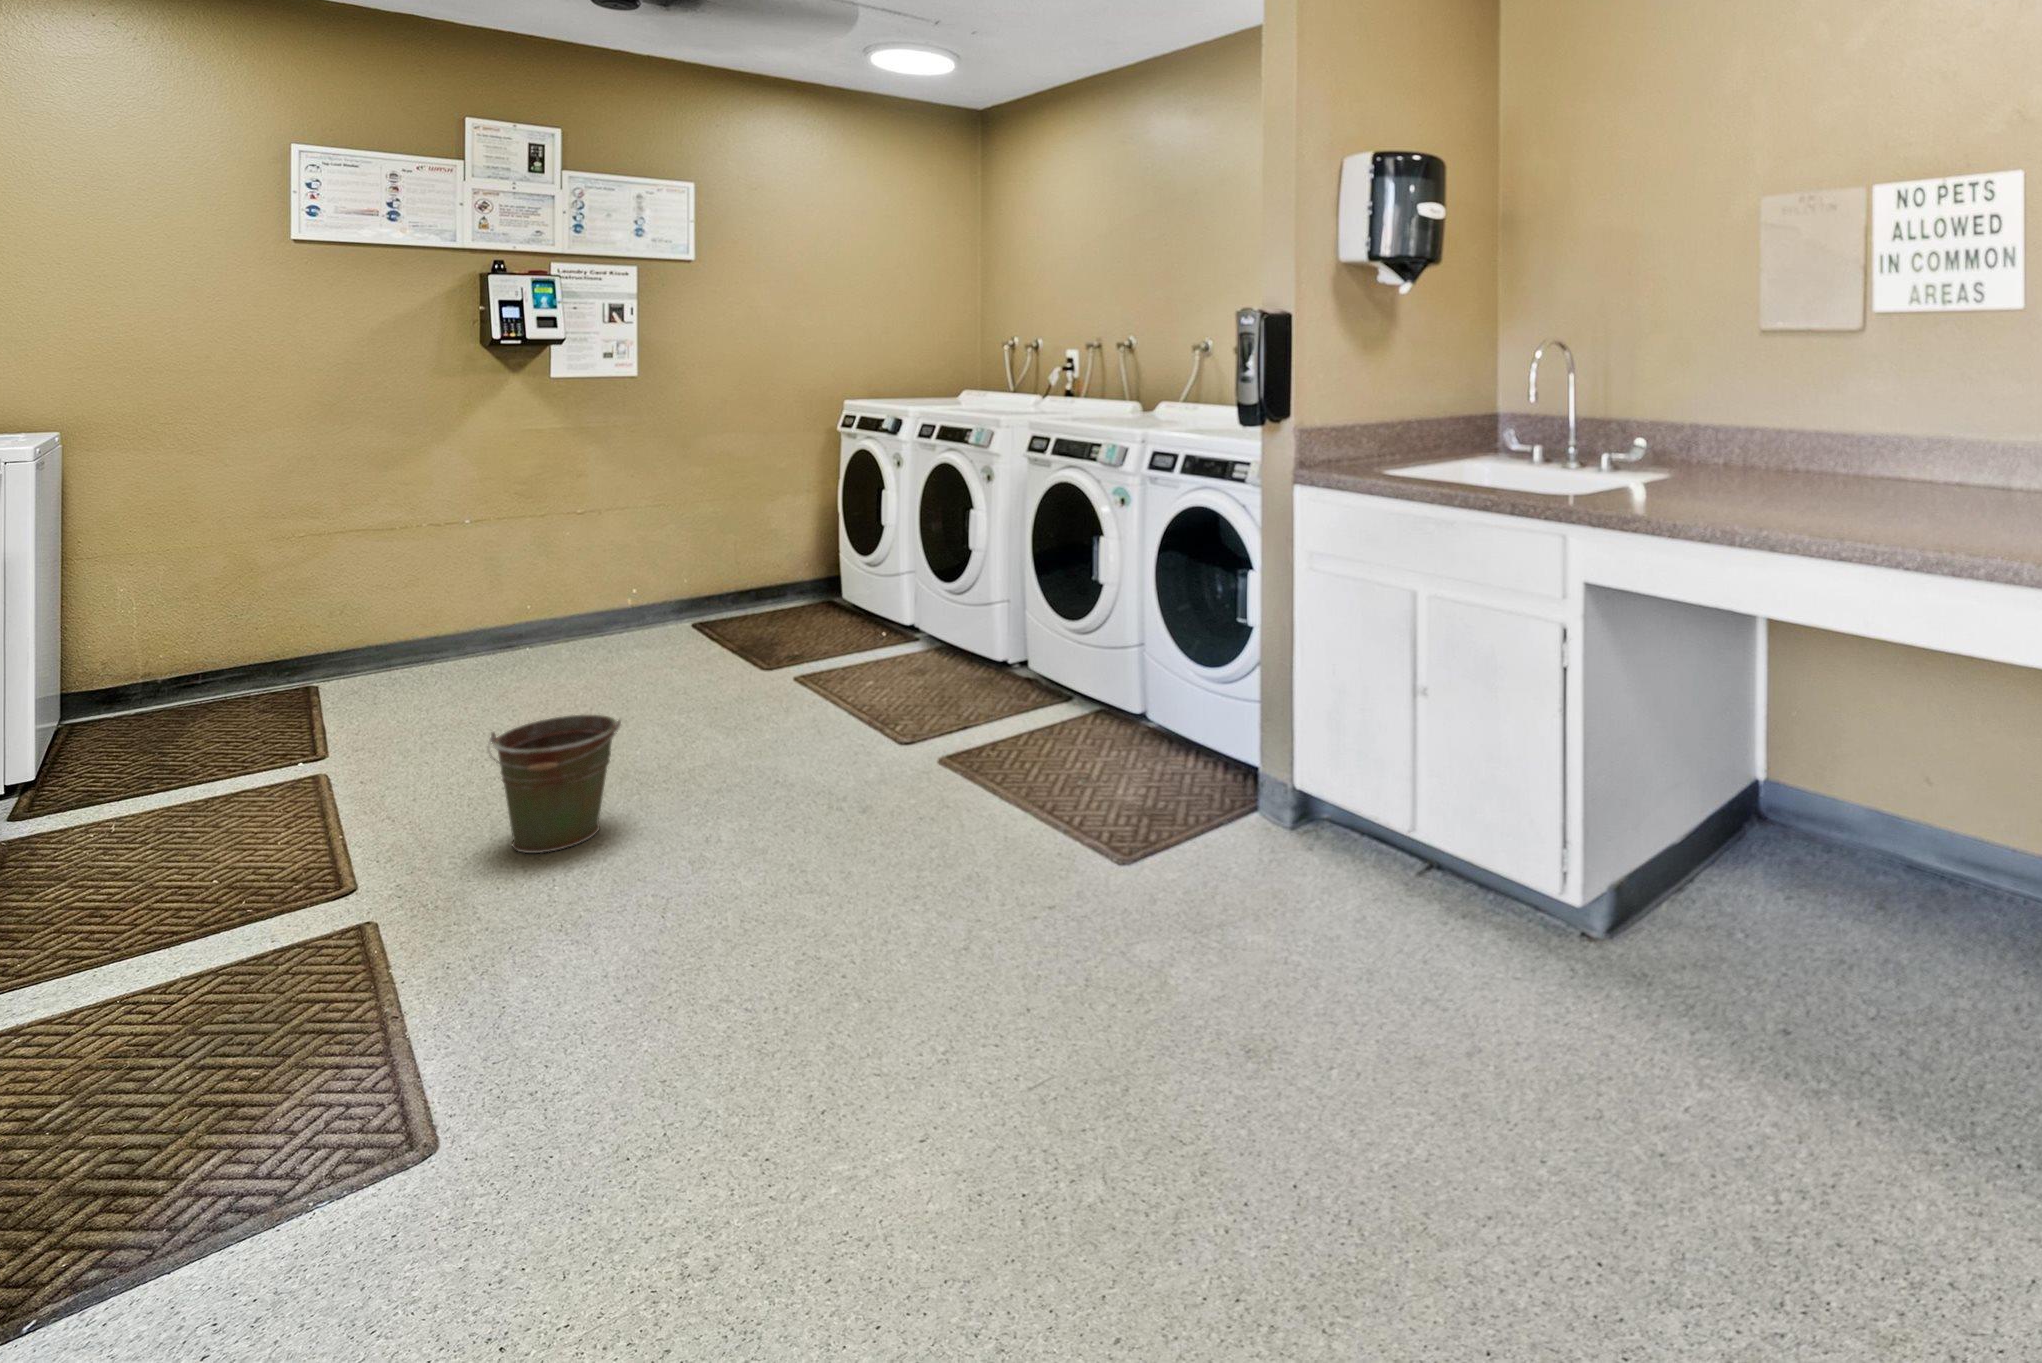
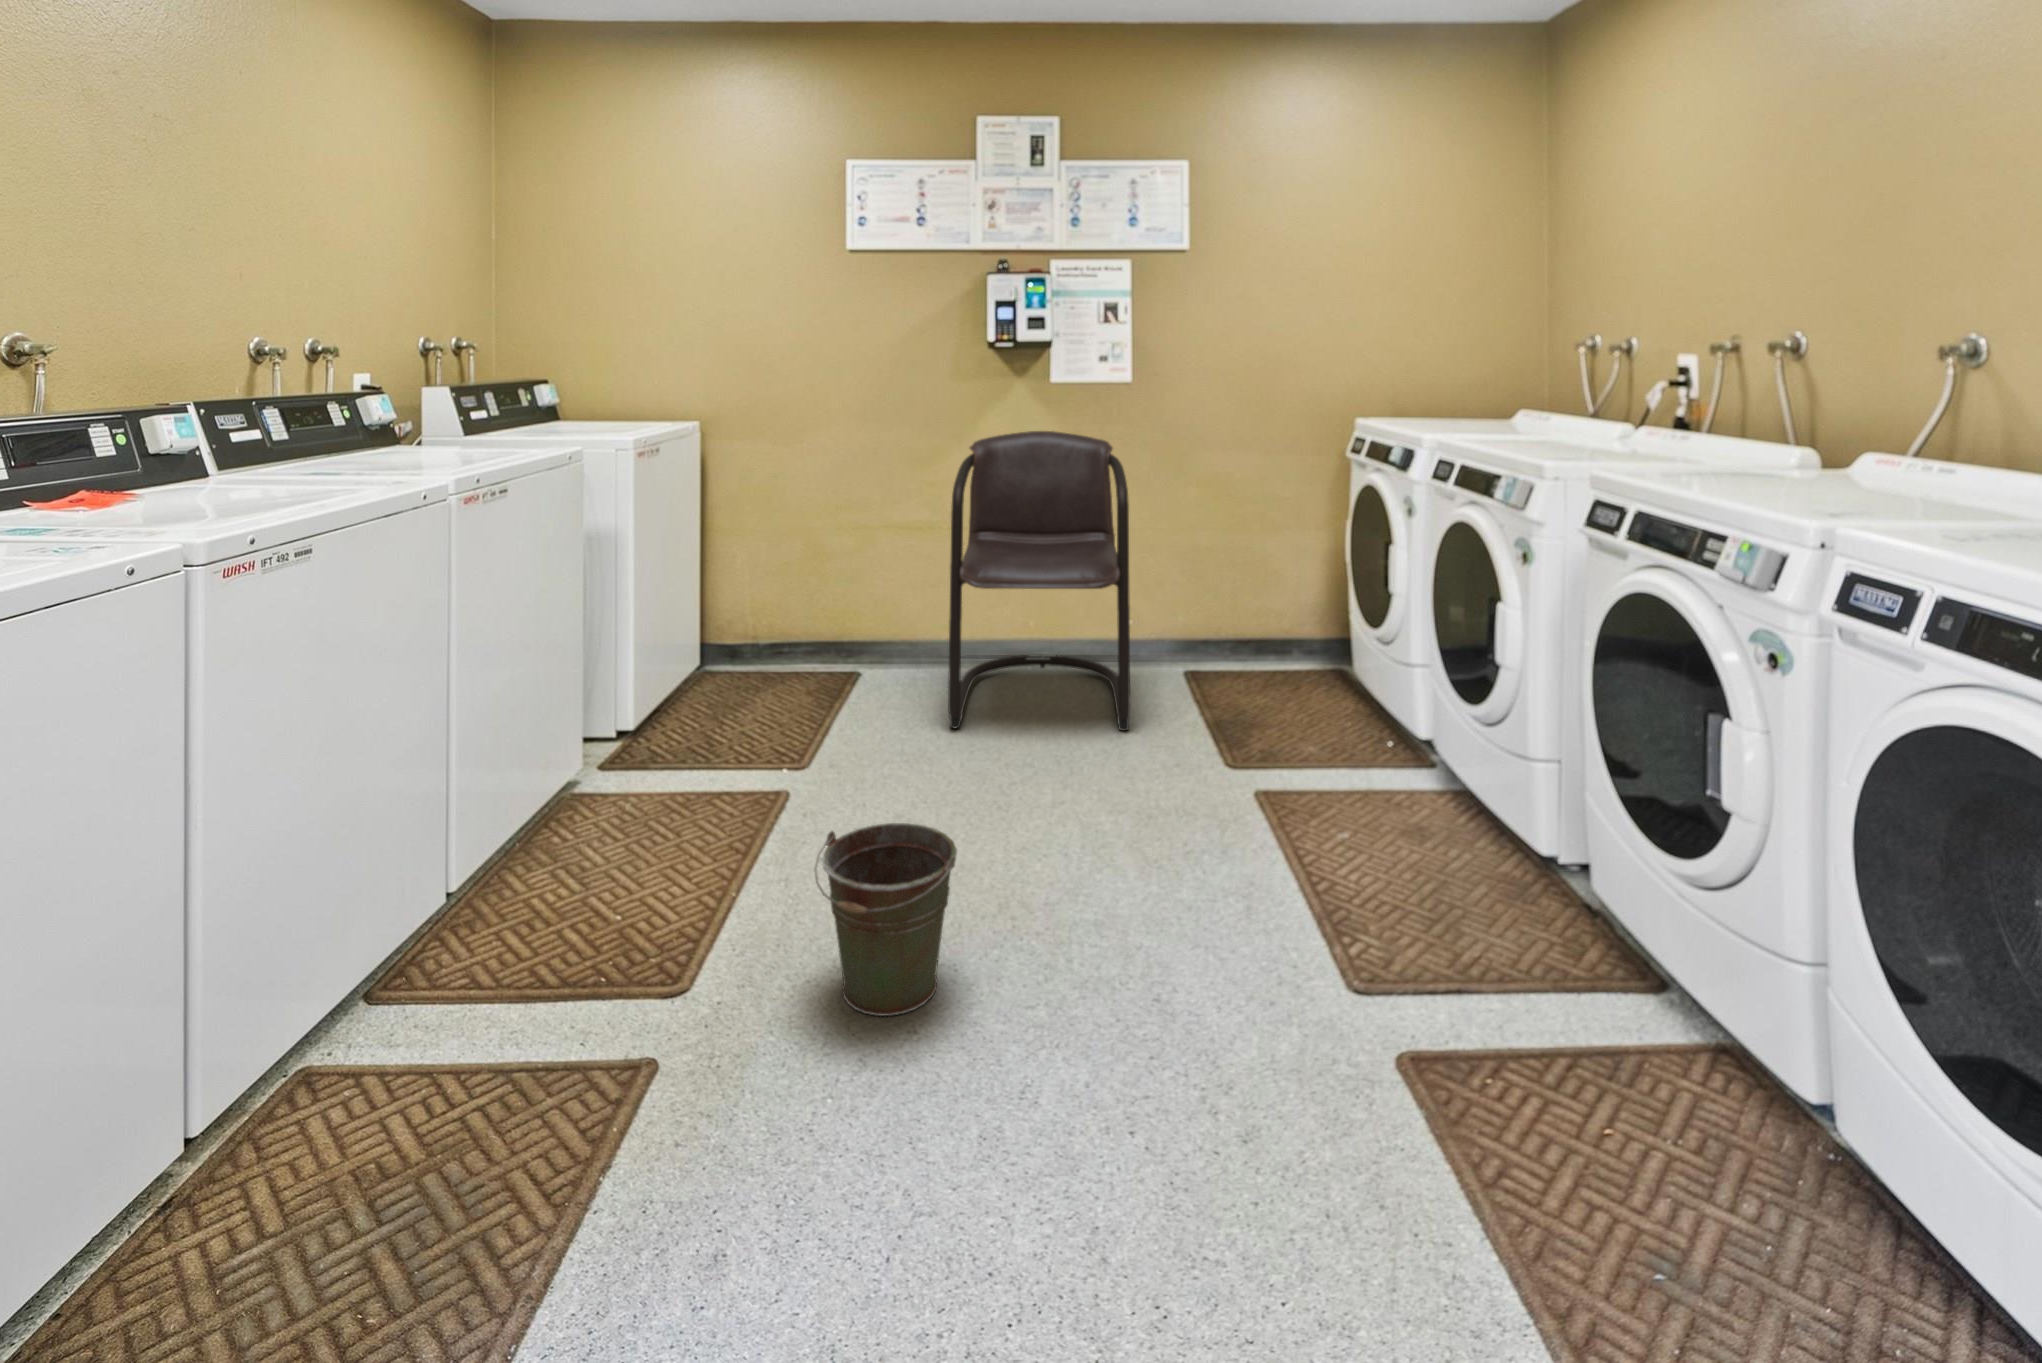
chair: none [466,423,667,703] -> present [948,431,1130,731]

